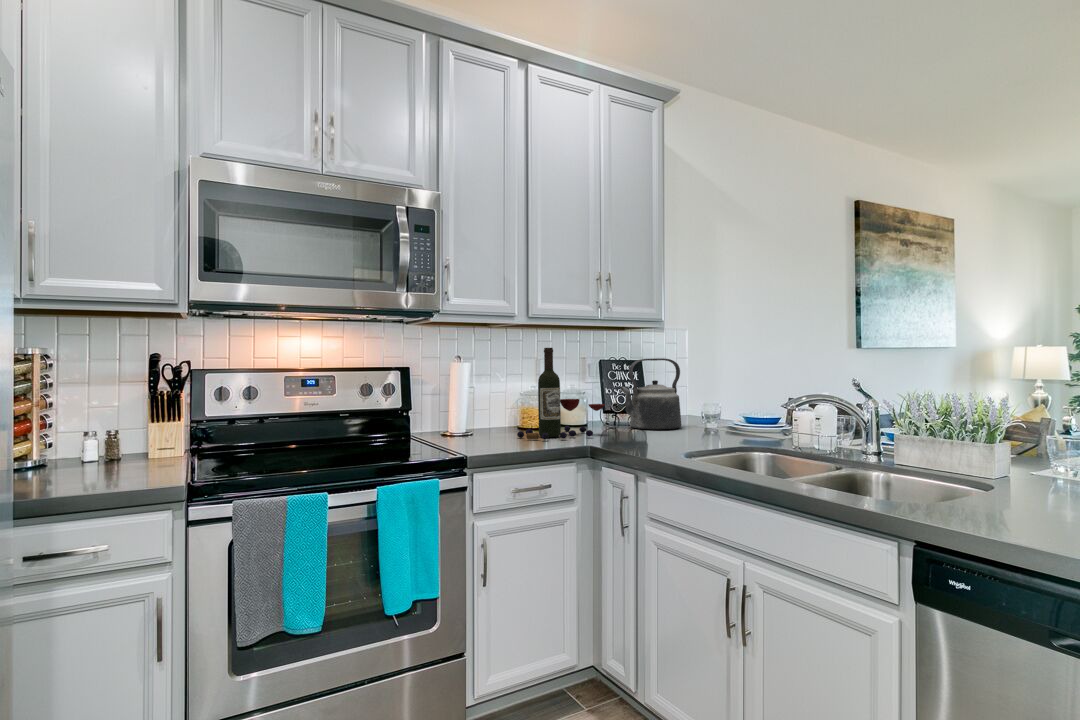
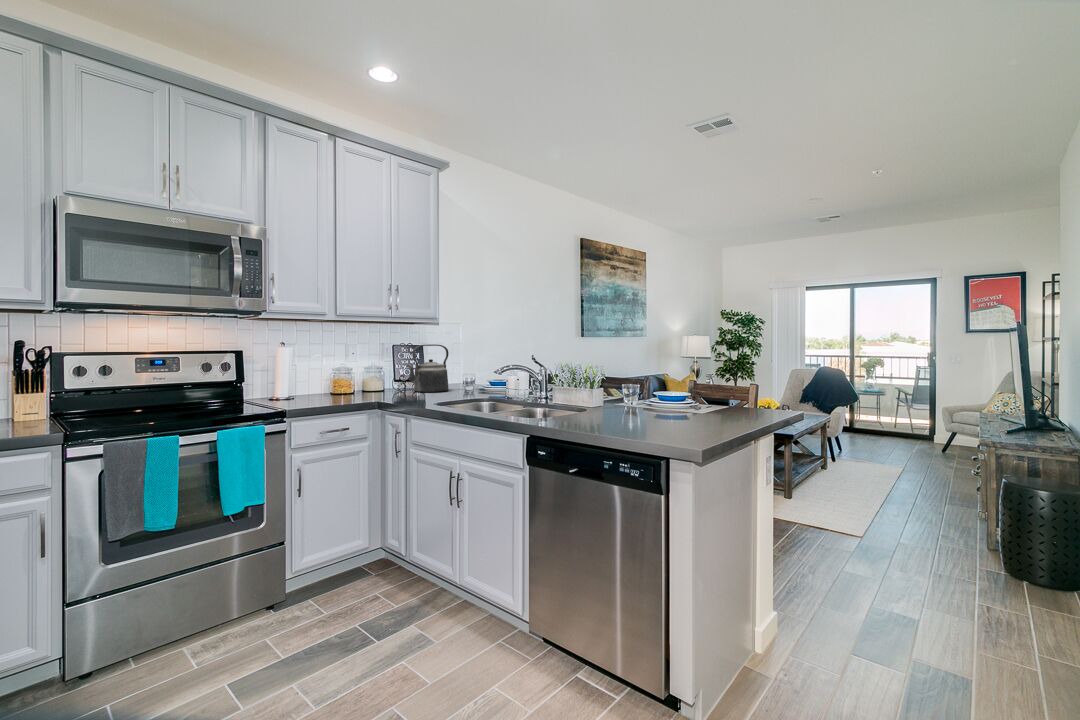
wine bottle: present [517,348,605,440] -> none [327,337,394,400]

